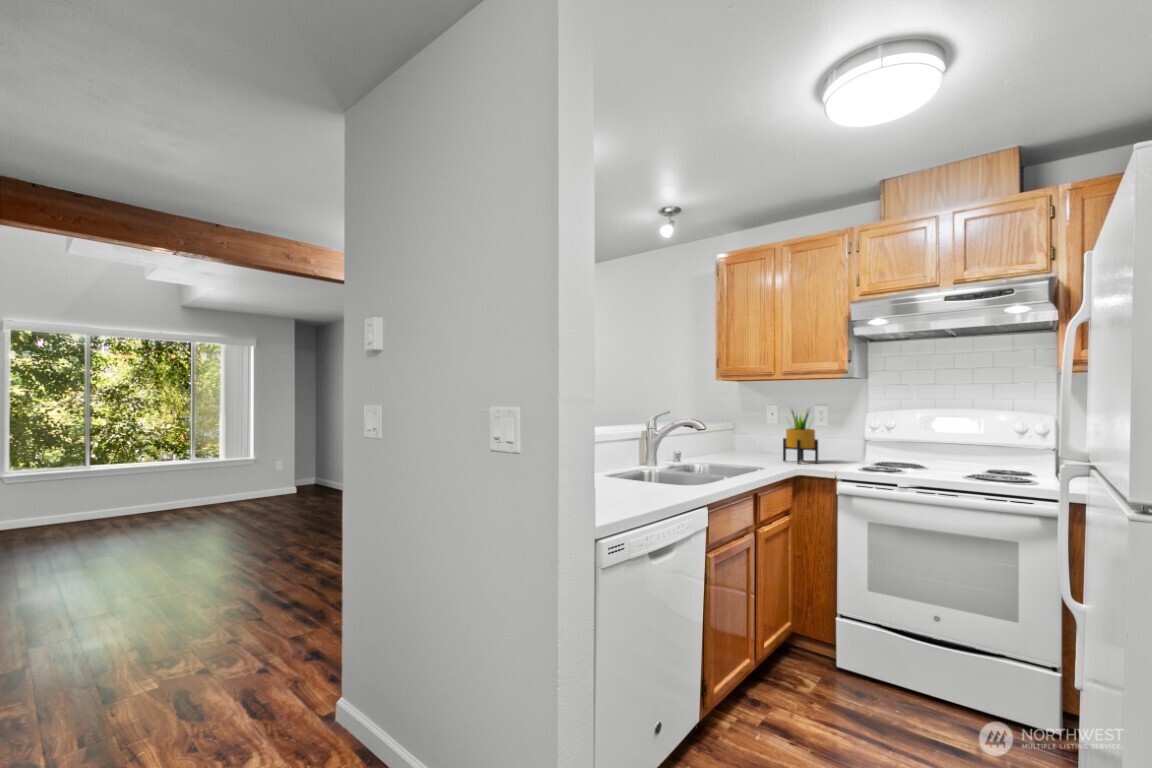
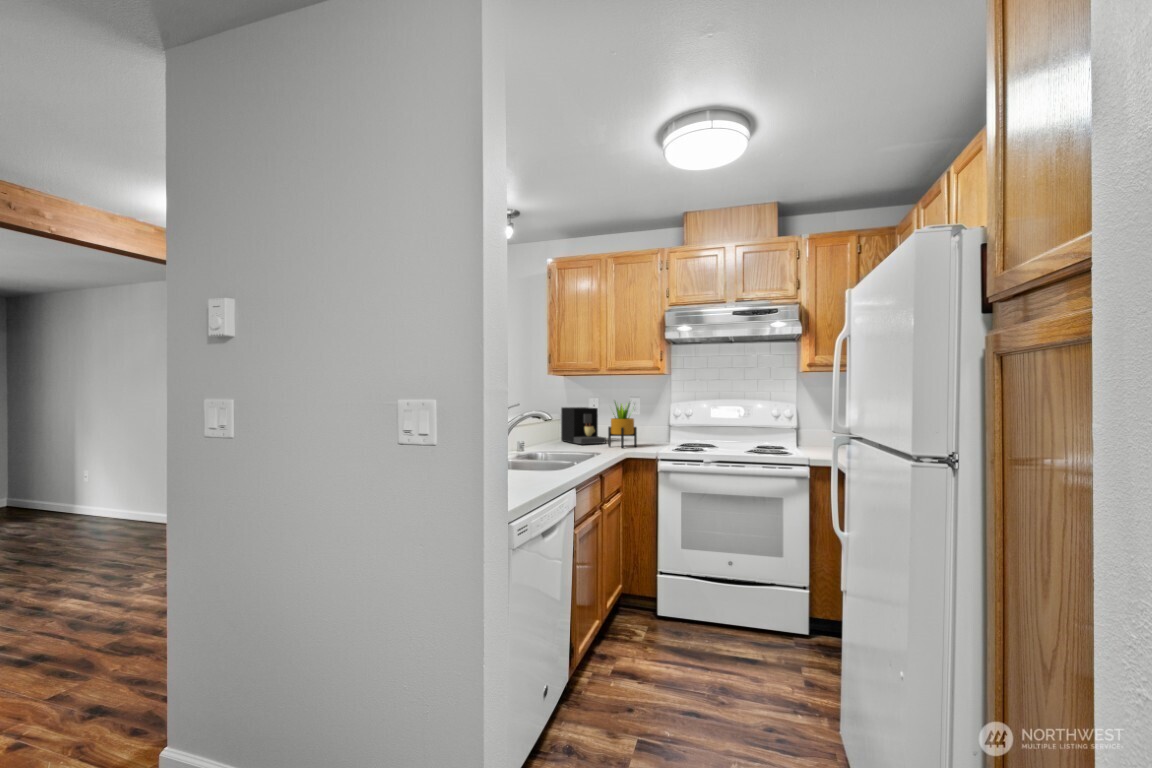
coffee maker: none [735,415,784,457] -> present [561,407,606,444]

